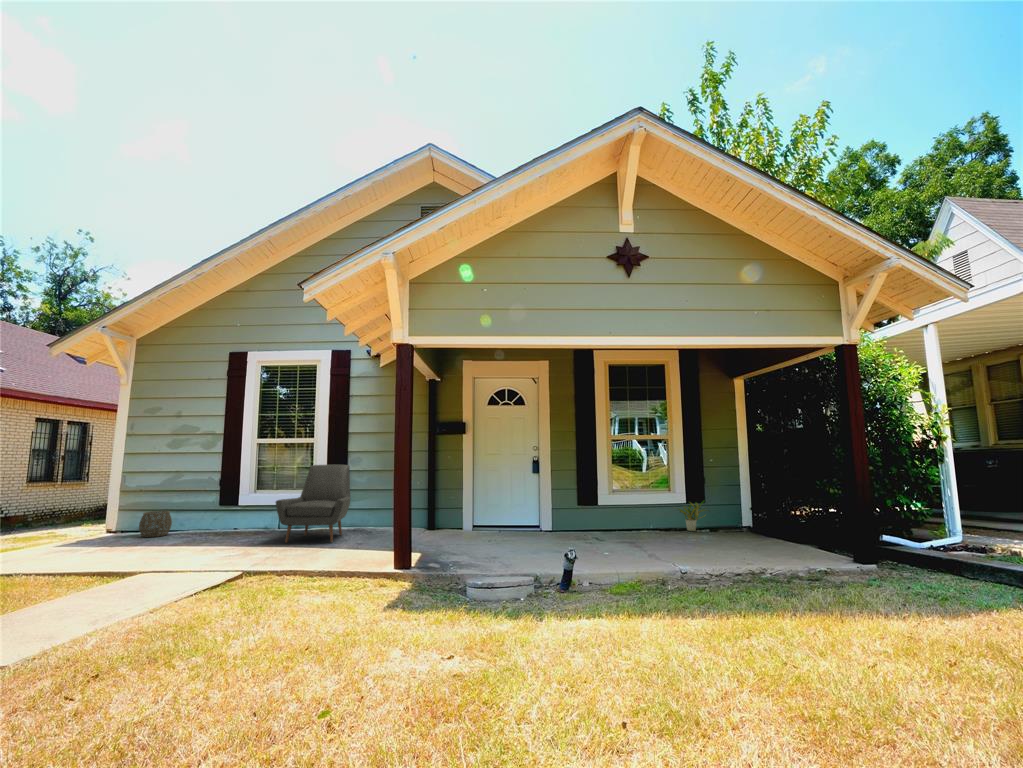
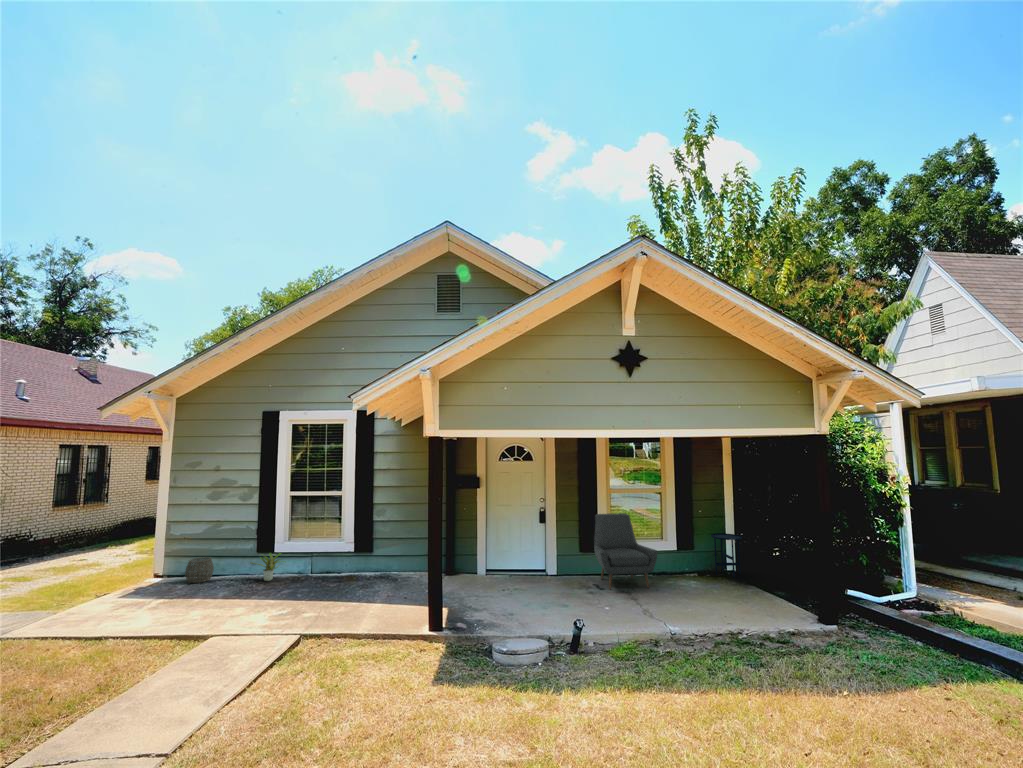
chair: present [276,465,350,543] -> present [594,513,658,589]
side table: none [722,487,757,533] -> present [711,533,742,578]
potted plant: present [679,501,705,531] -> present [251,553,281,581]

